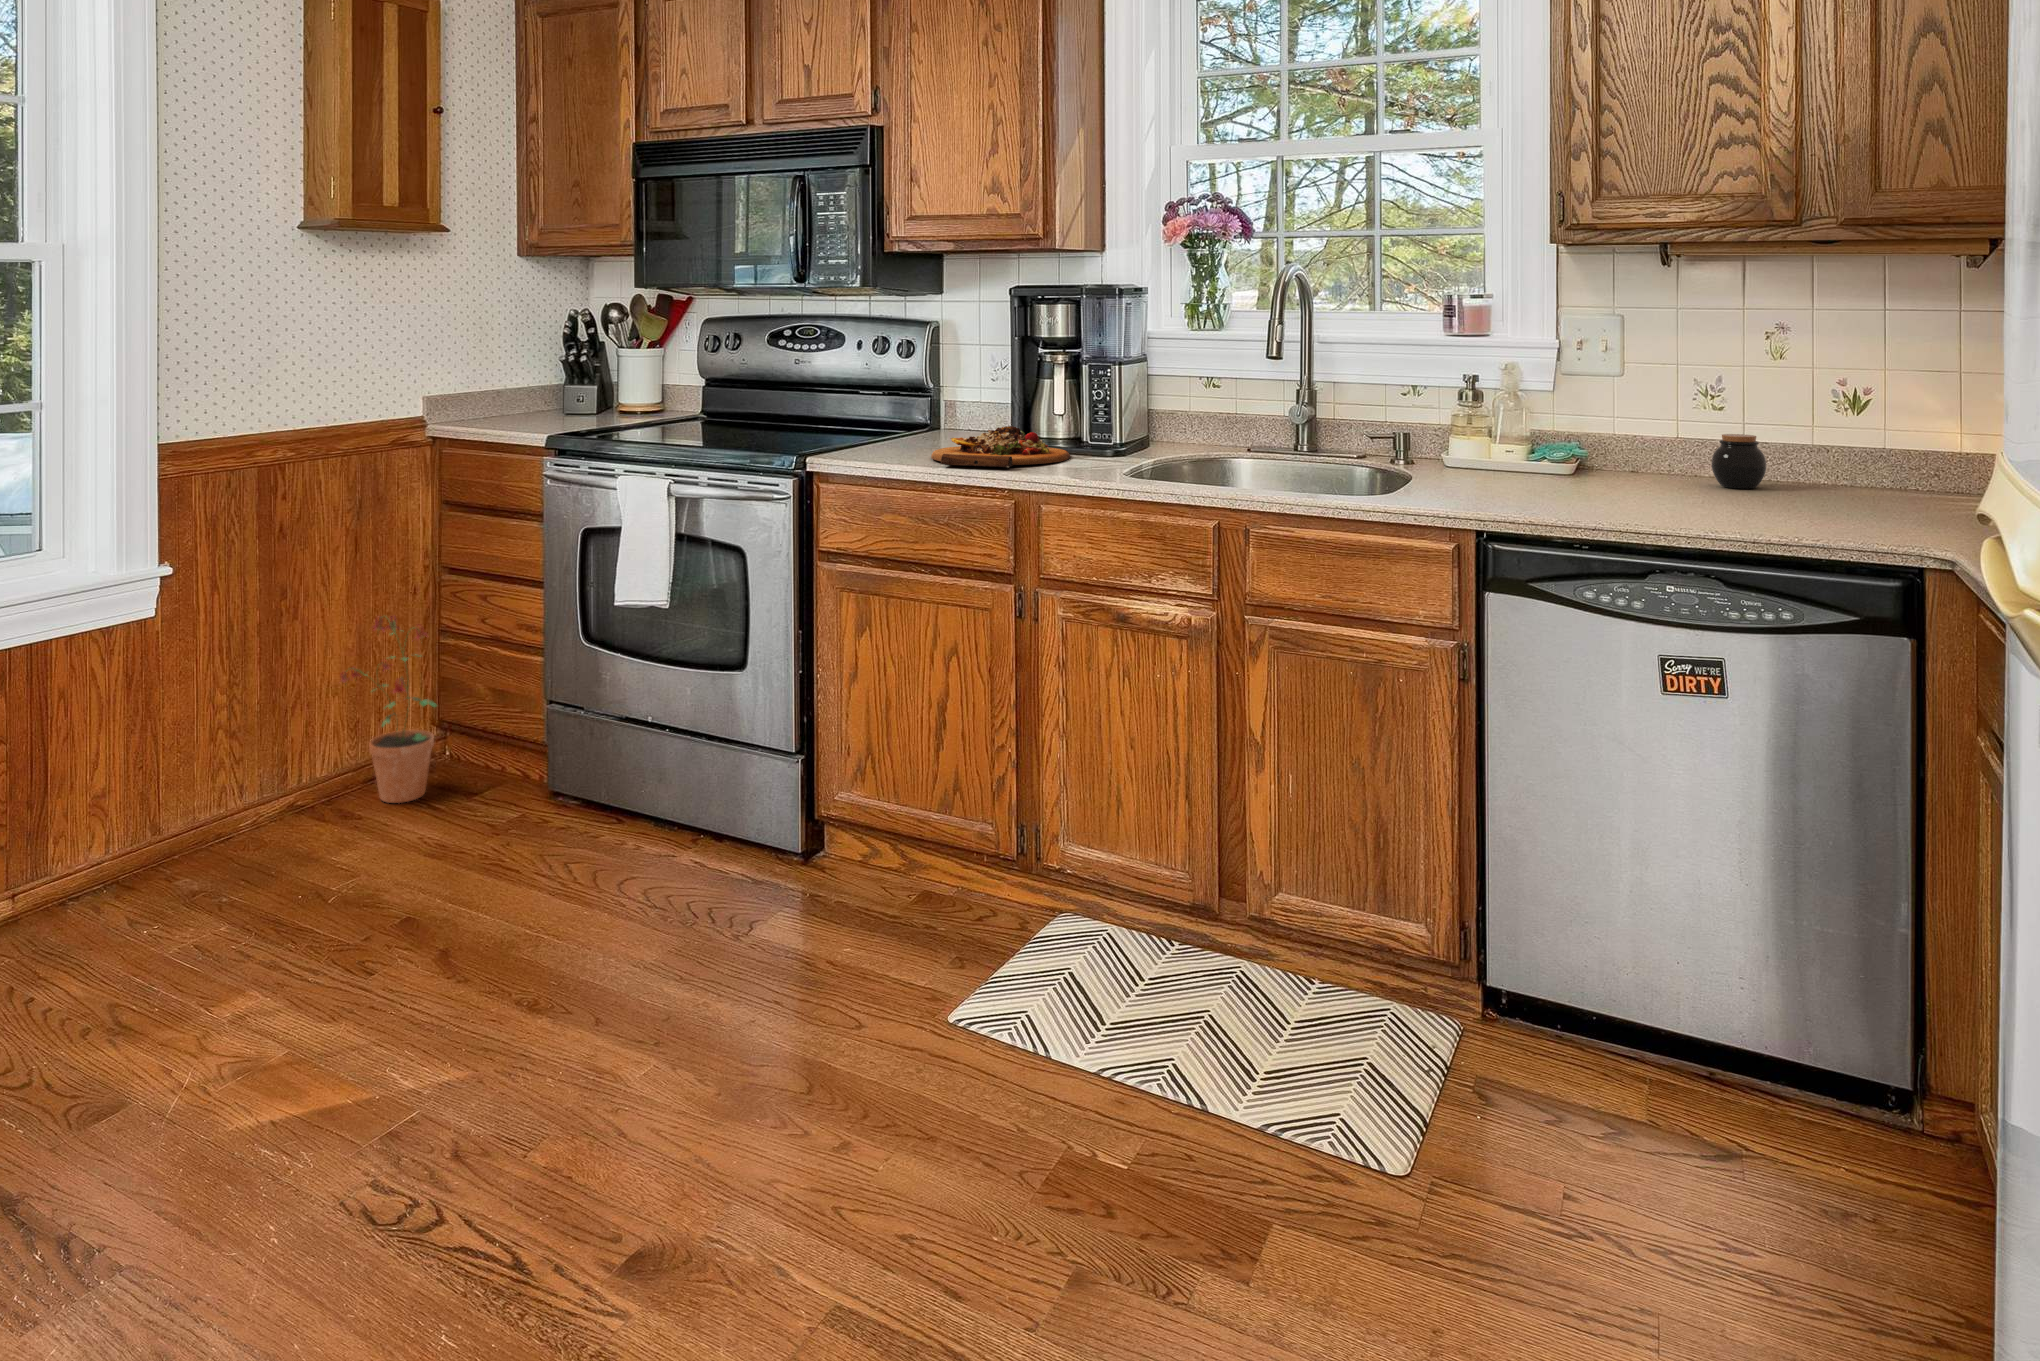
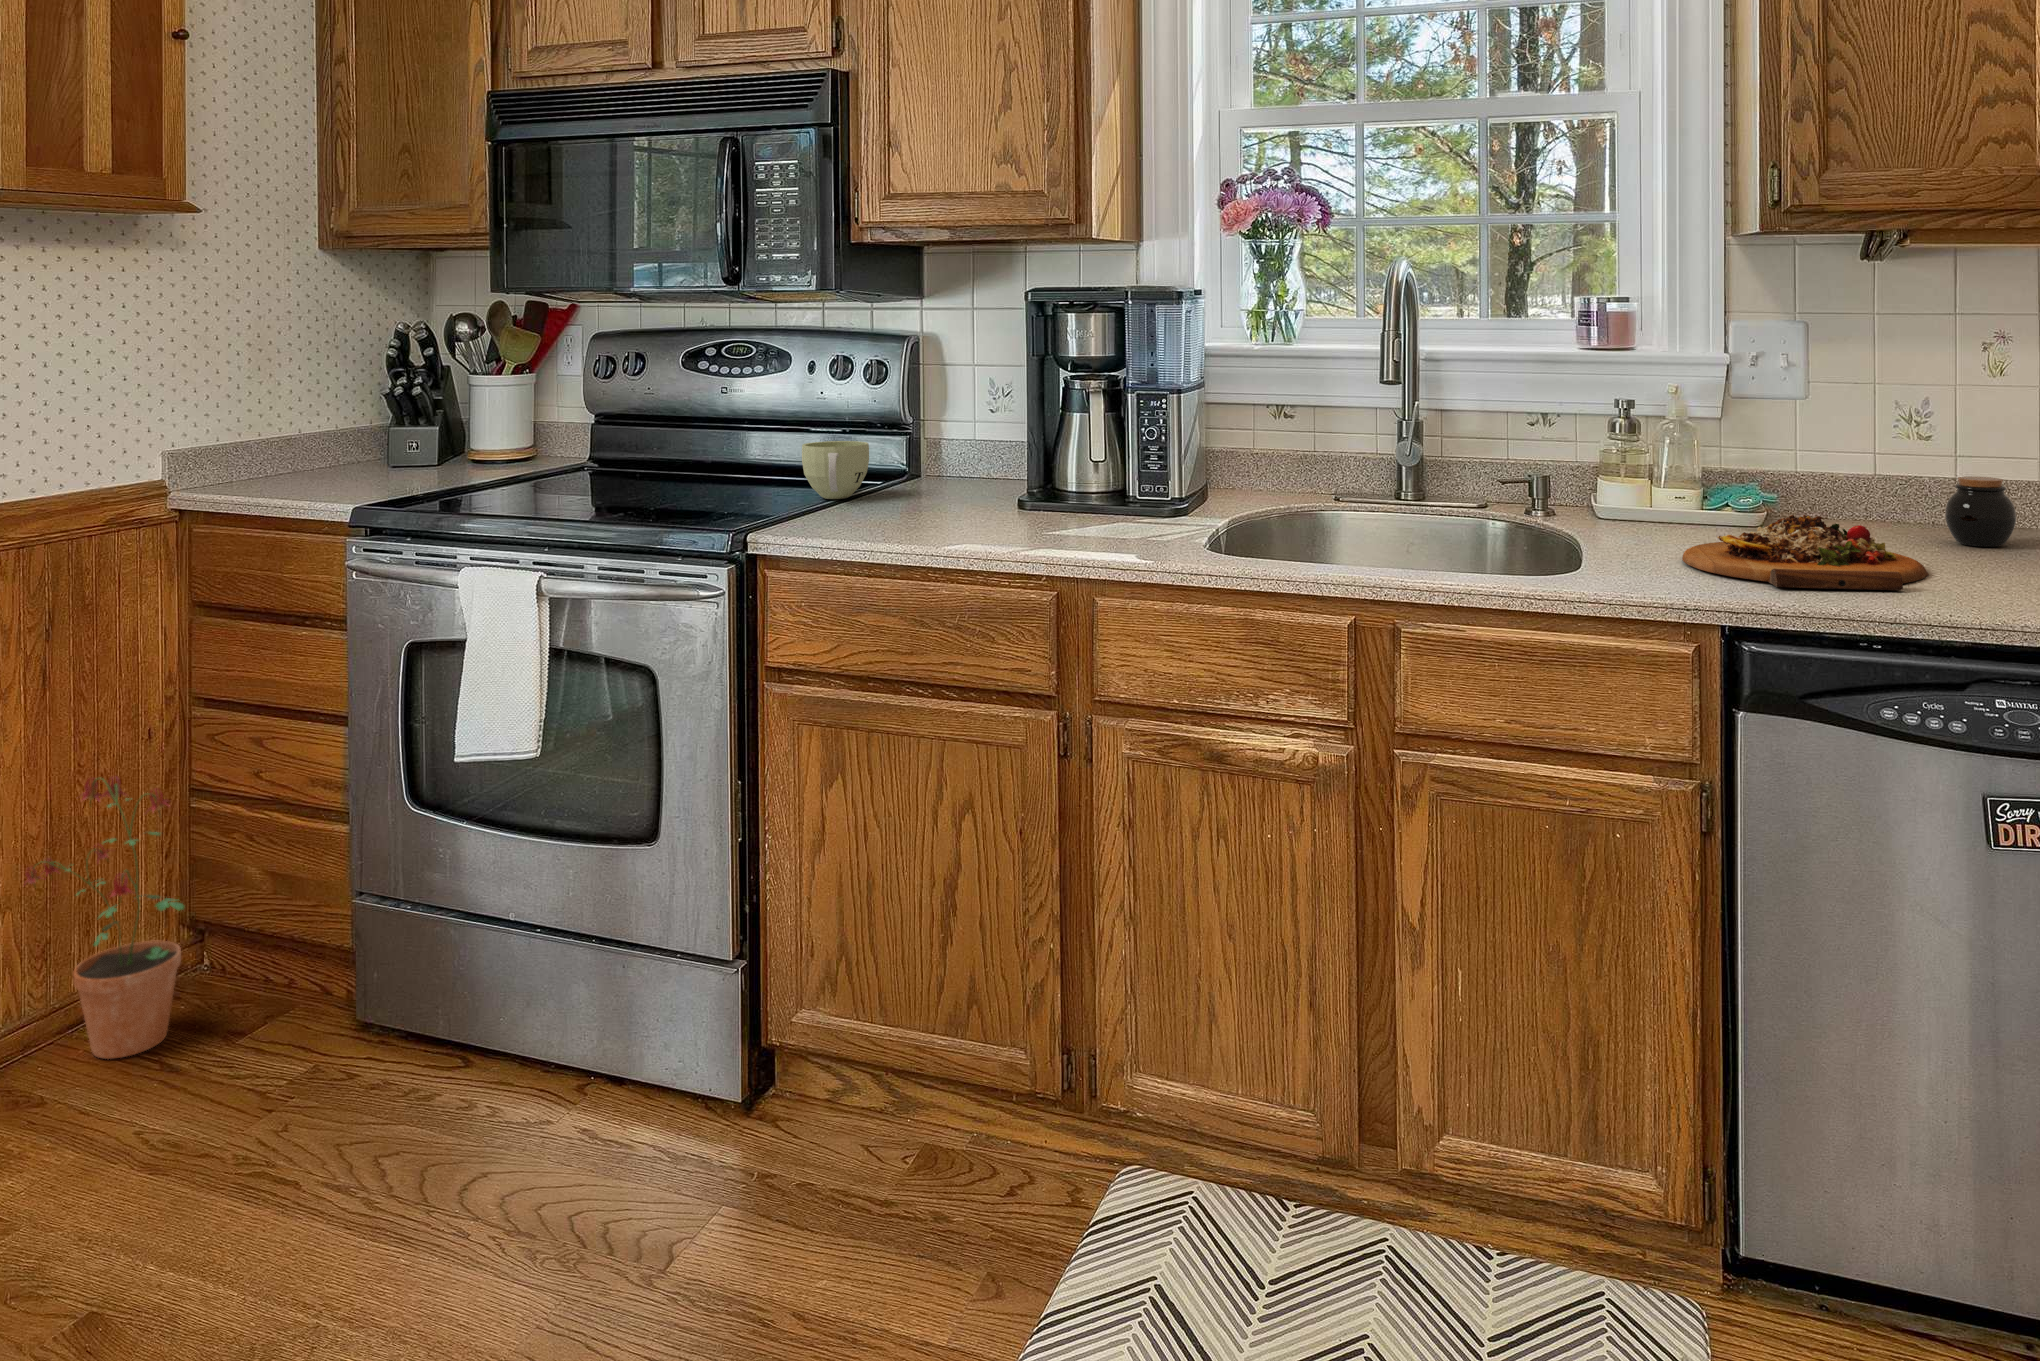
cup: none [851,397,899,439] -> present [802,441,869,499]
cutting board: present [931,426,1070,467] -> present [1682,515,1929,591]

